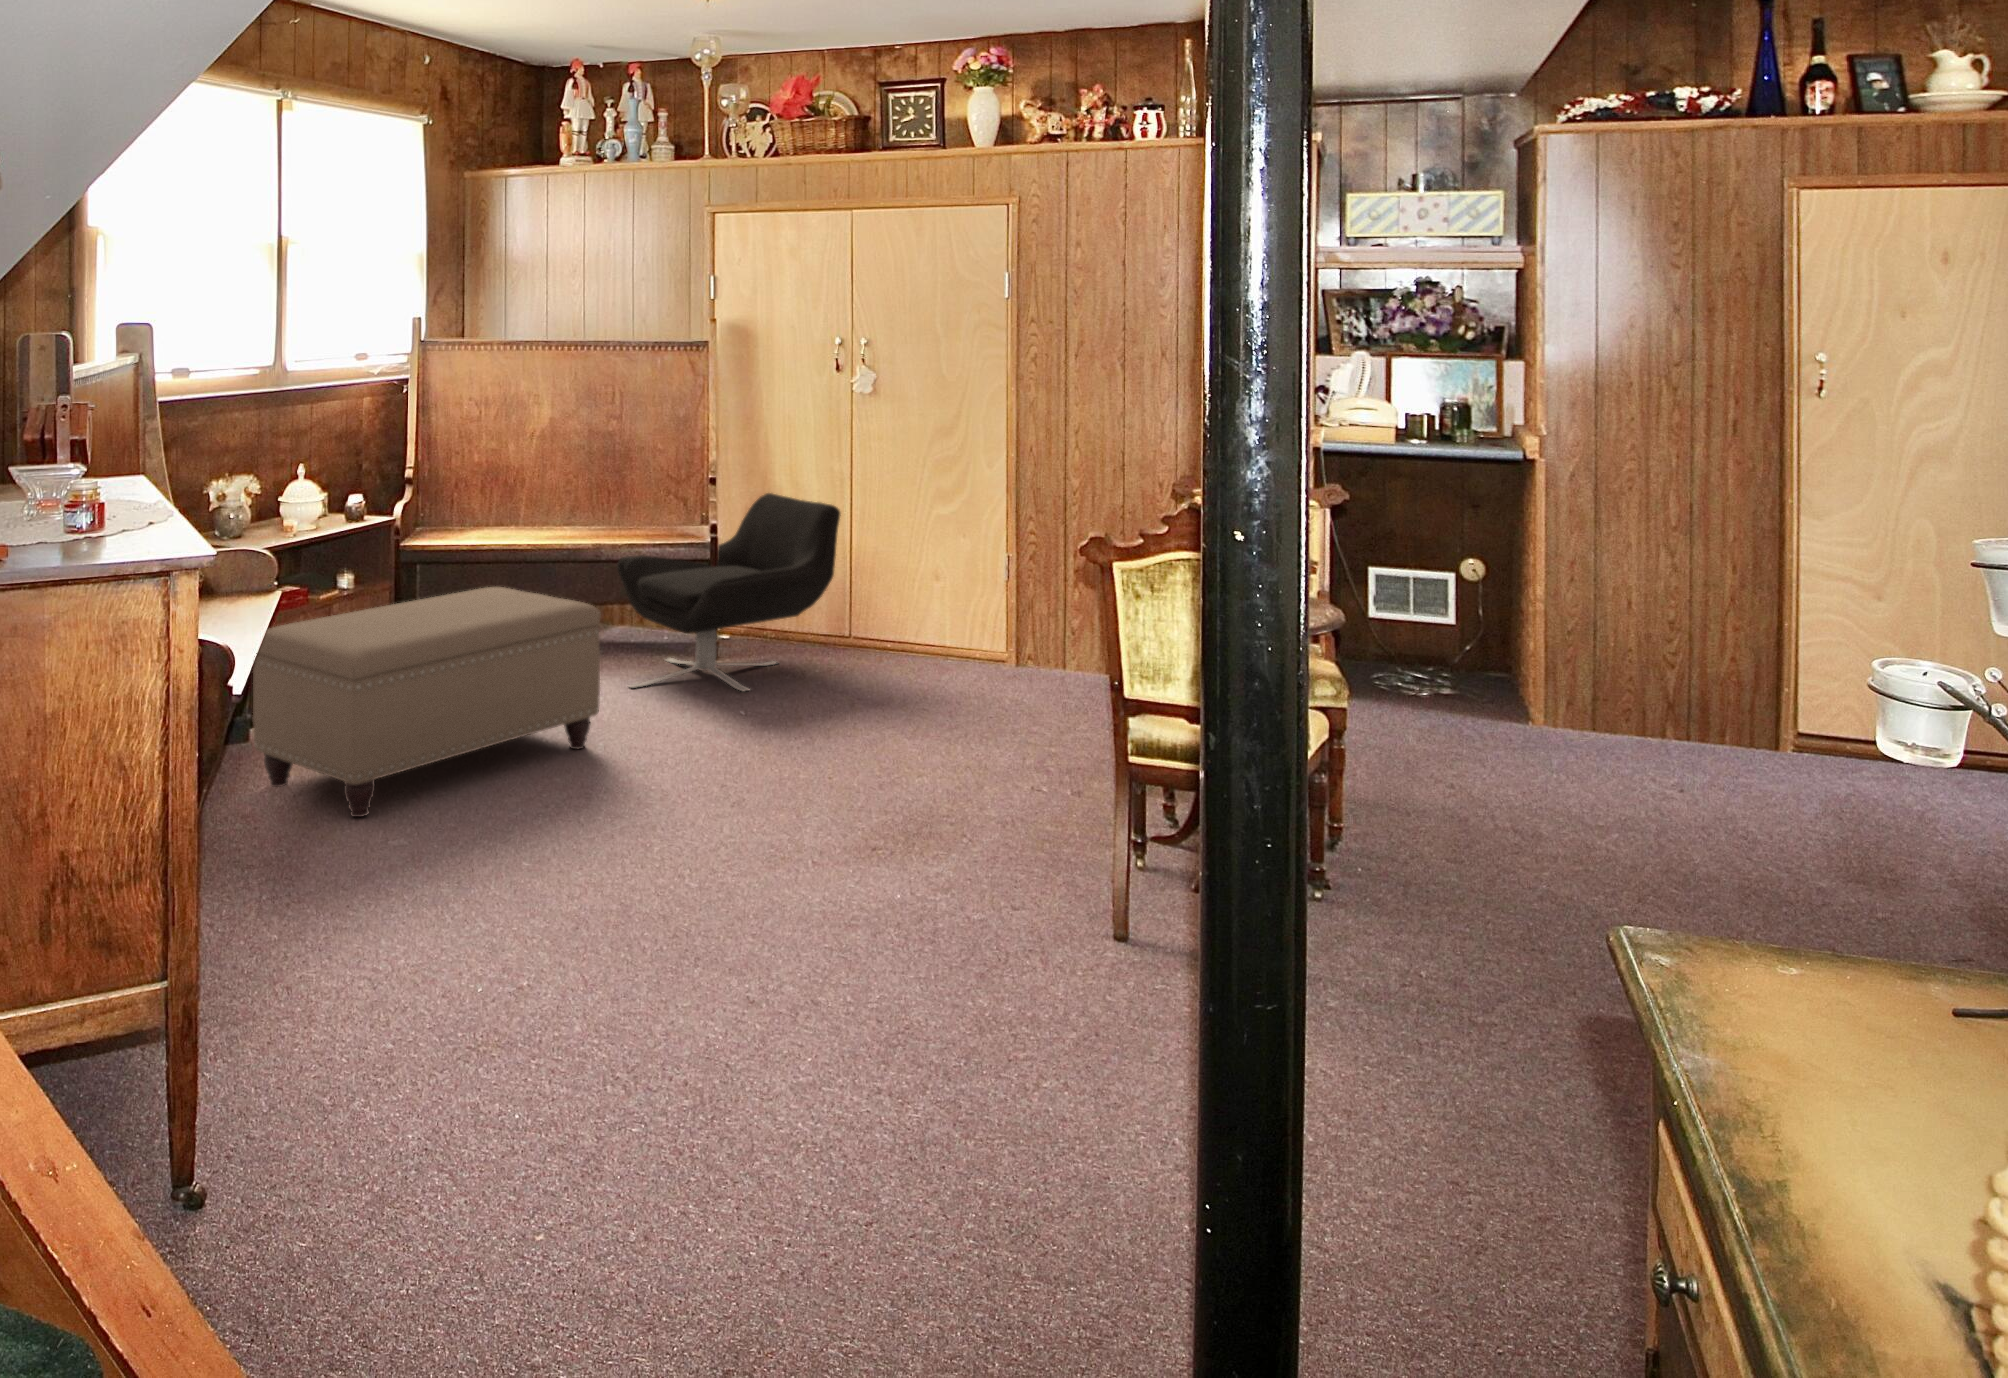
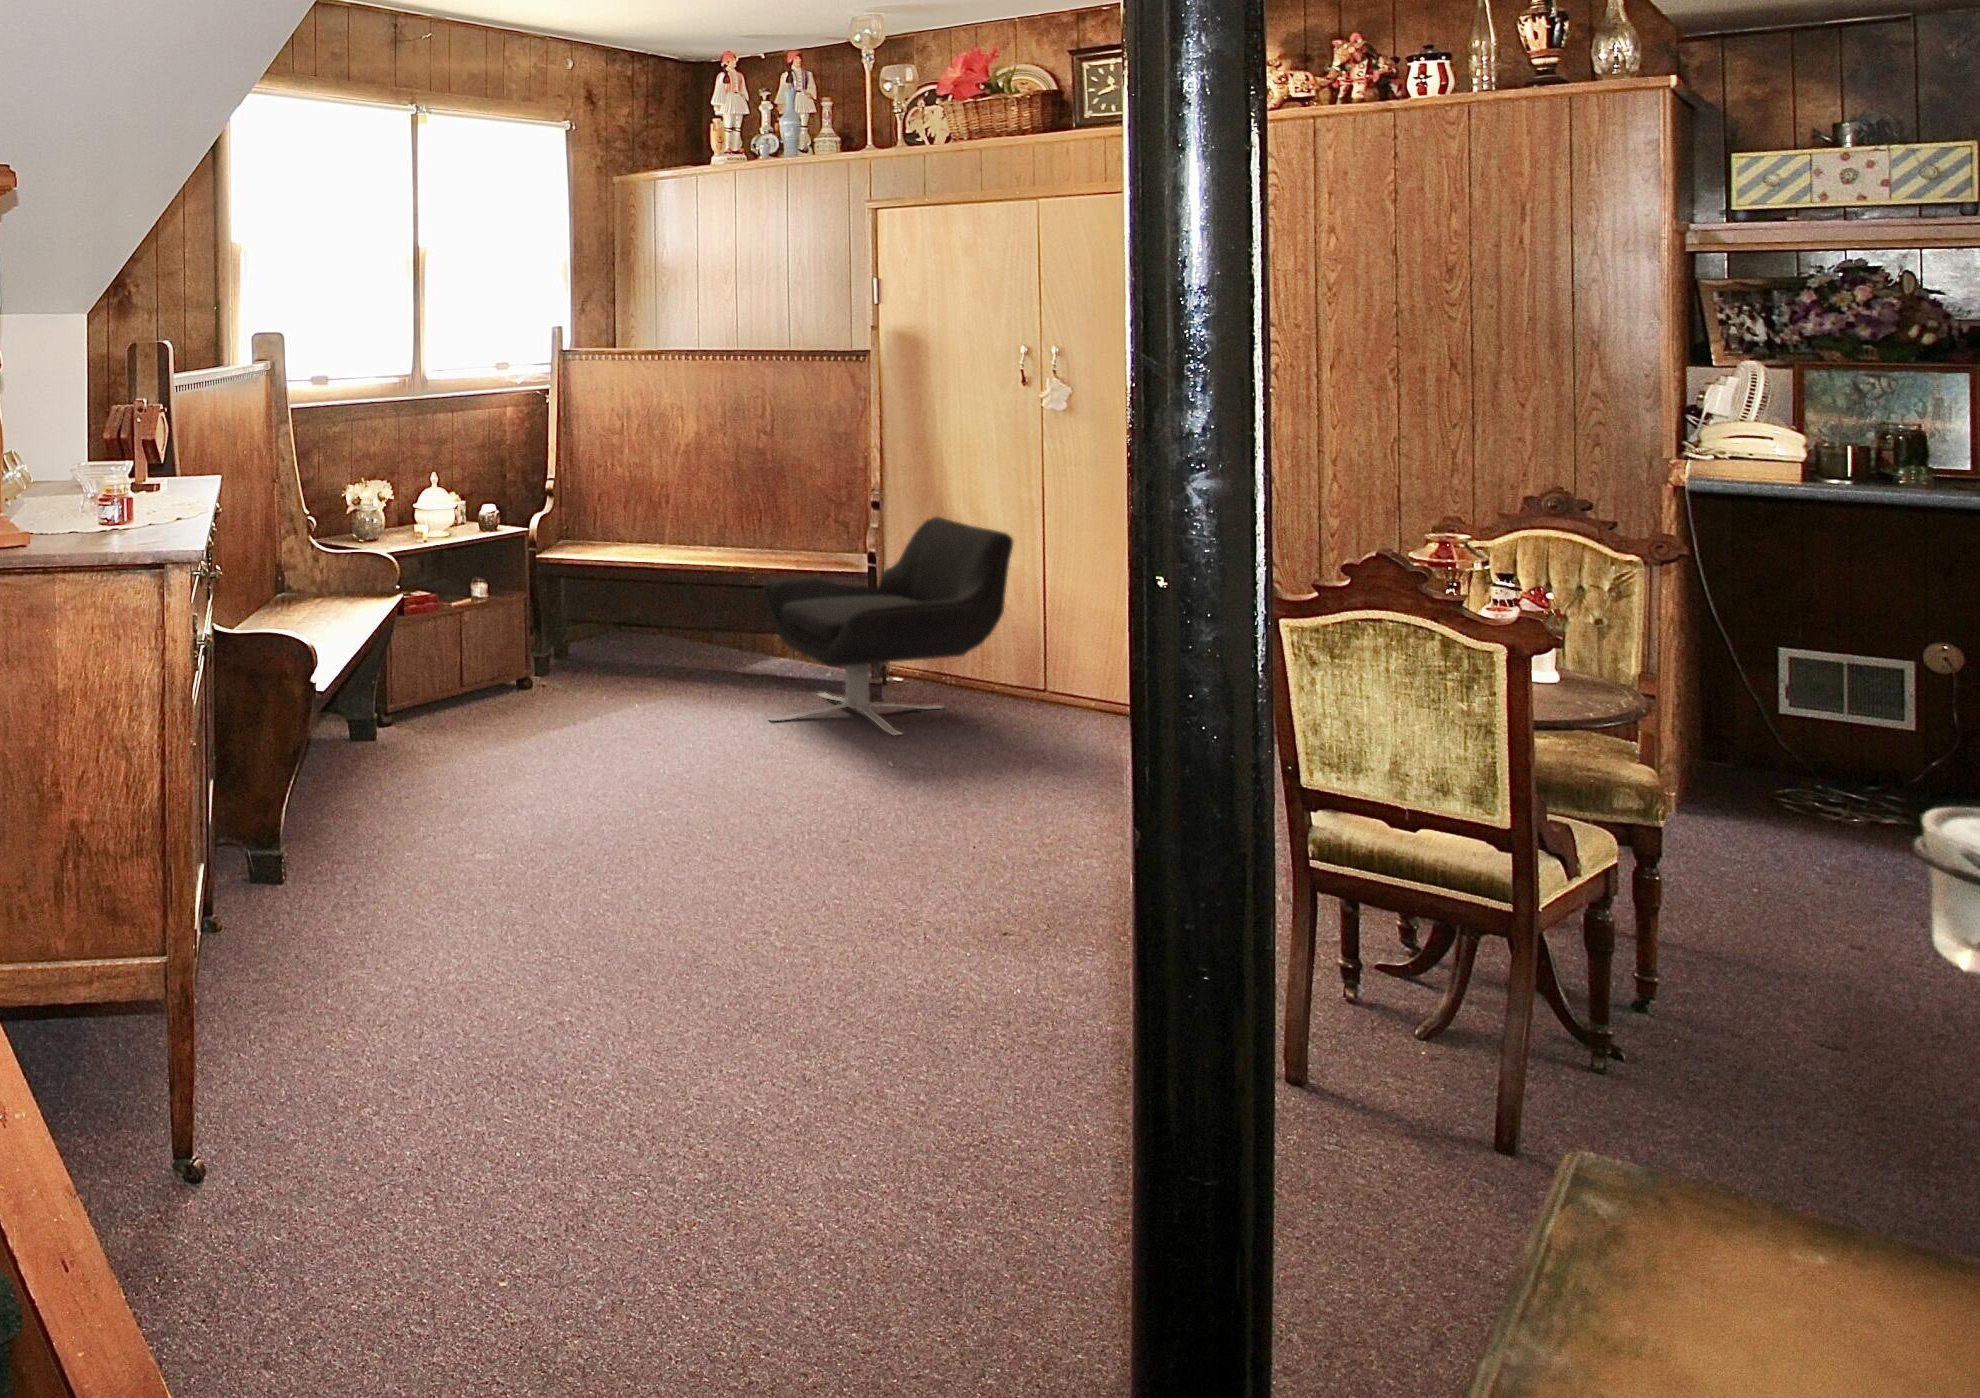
ottoman: present [253,587,601,817] -> none [370,603,719,826]

